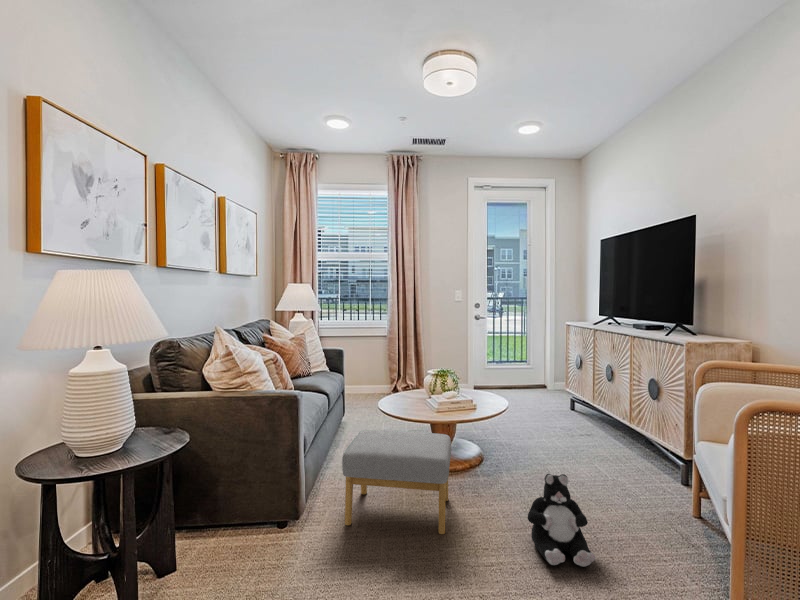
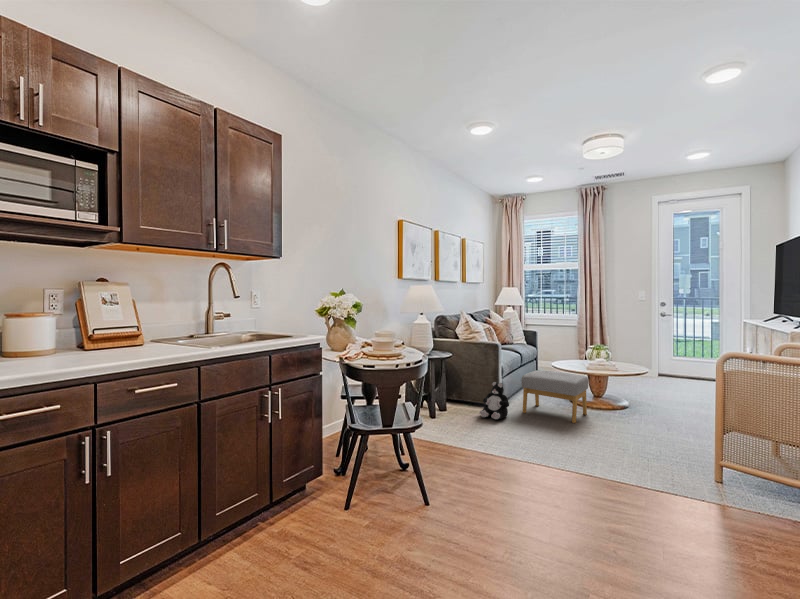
plush toy: present [528,474,595,567] -> present [480,382,509,420]

